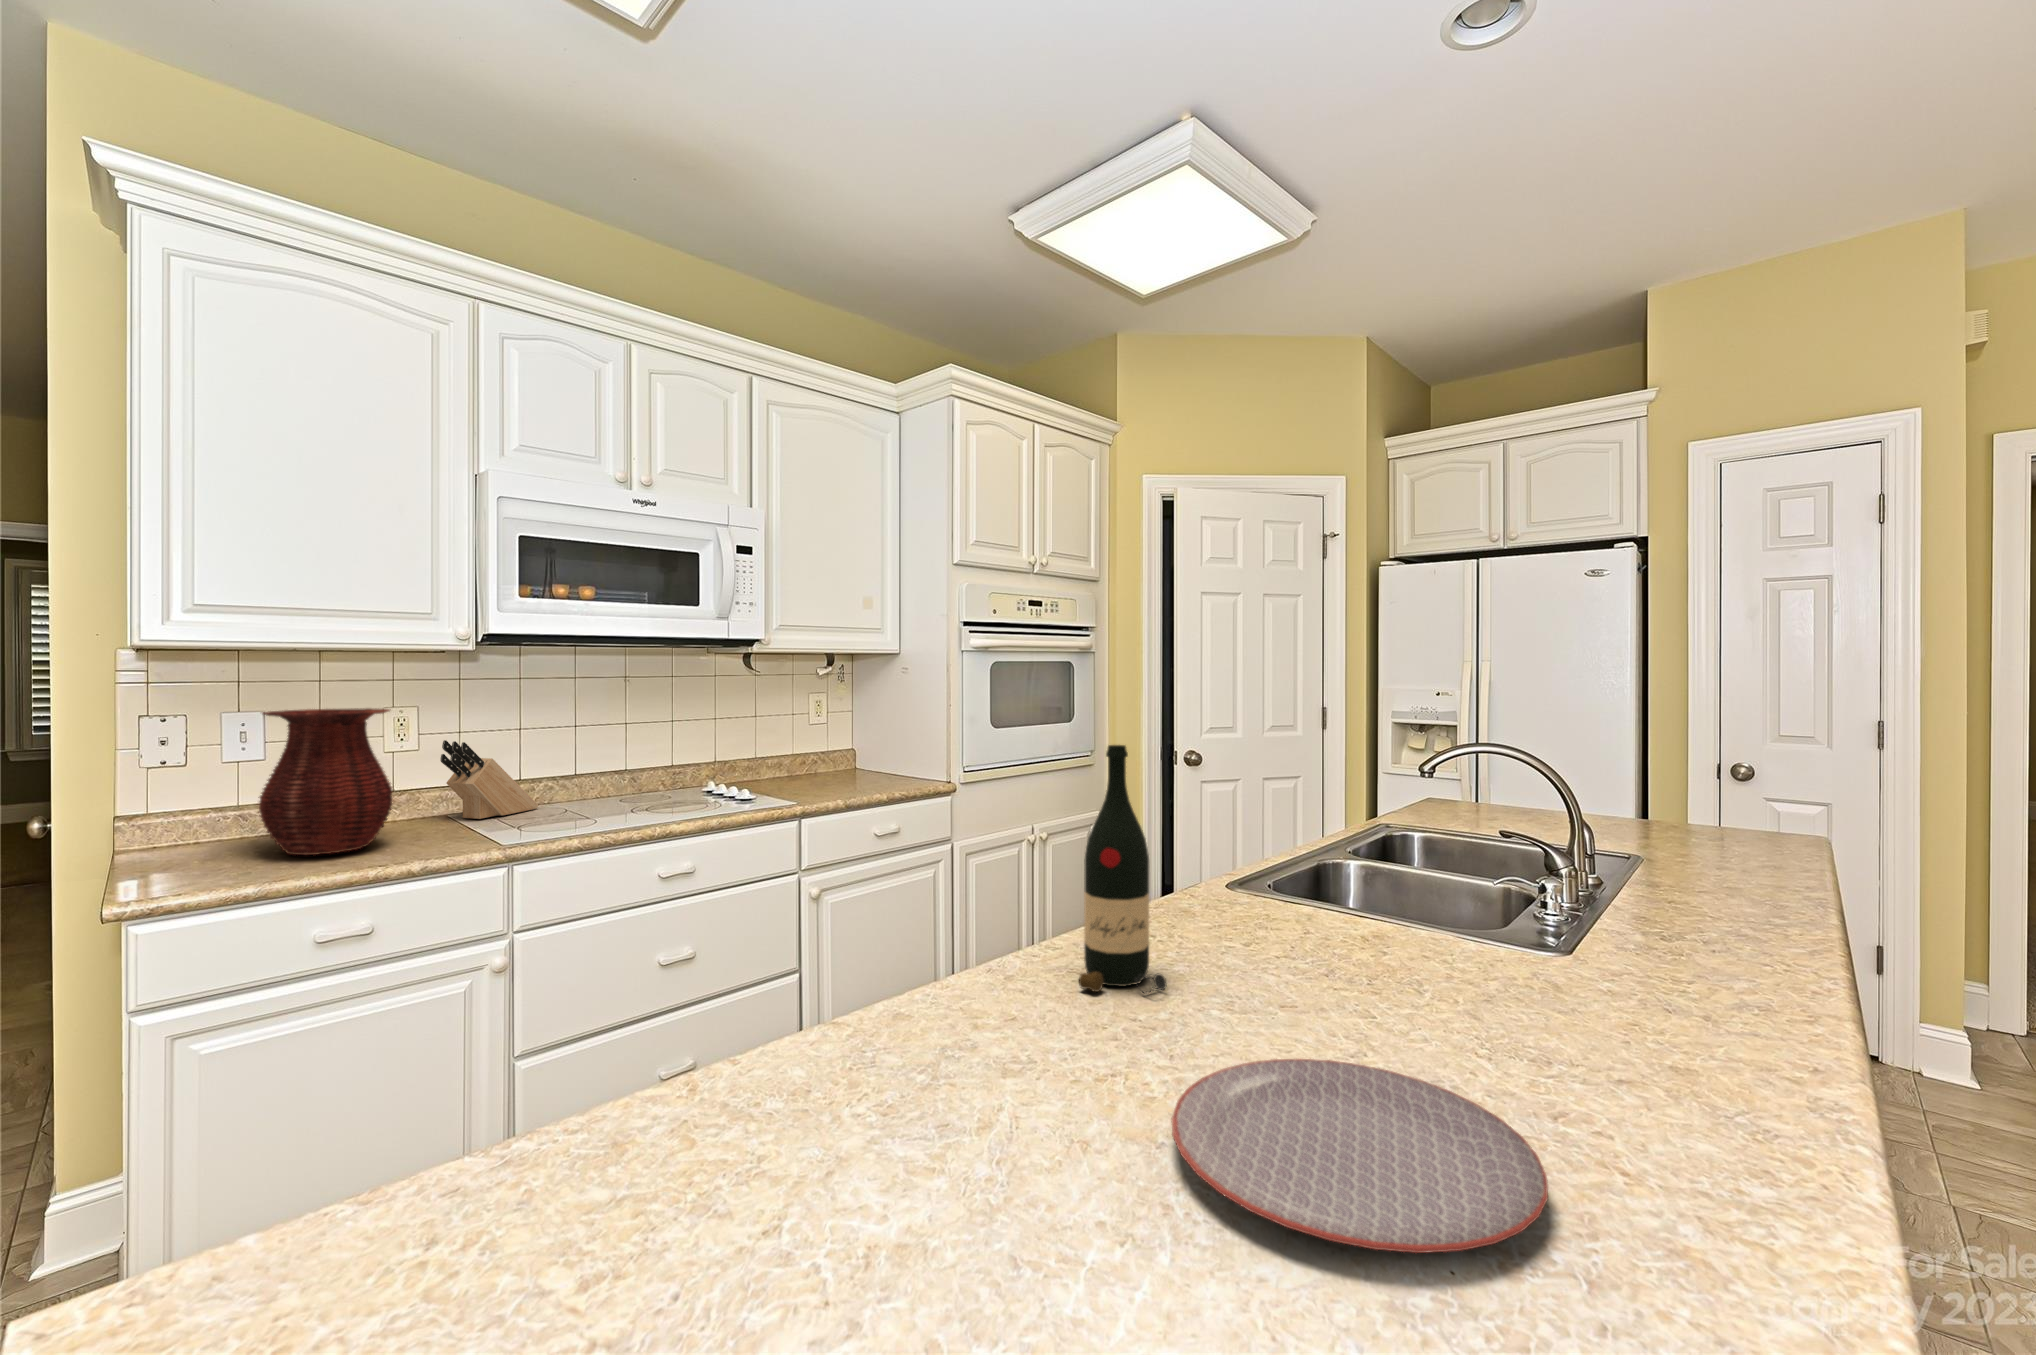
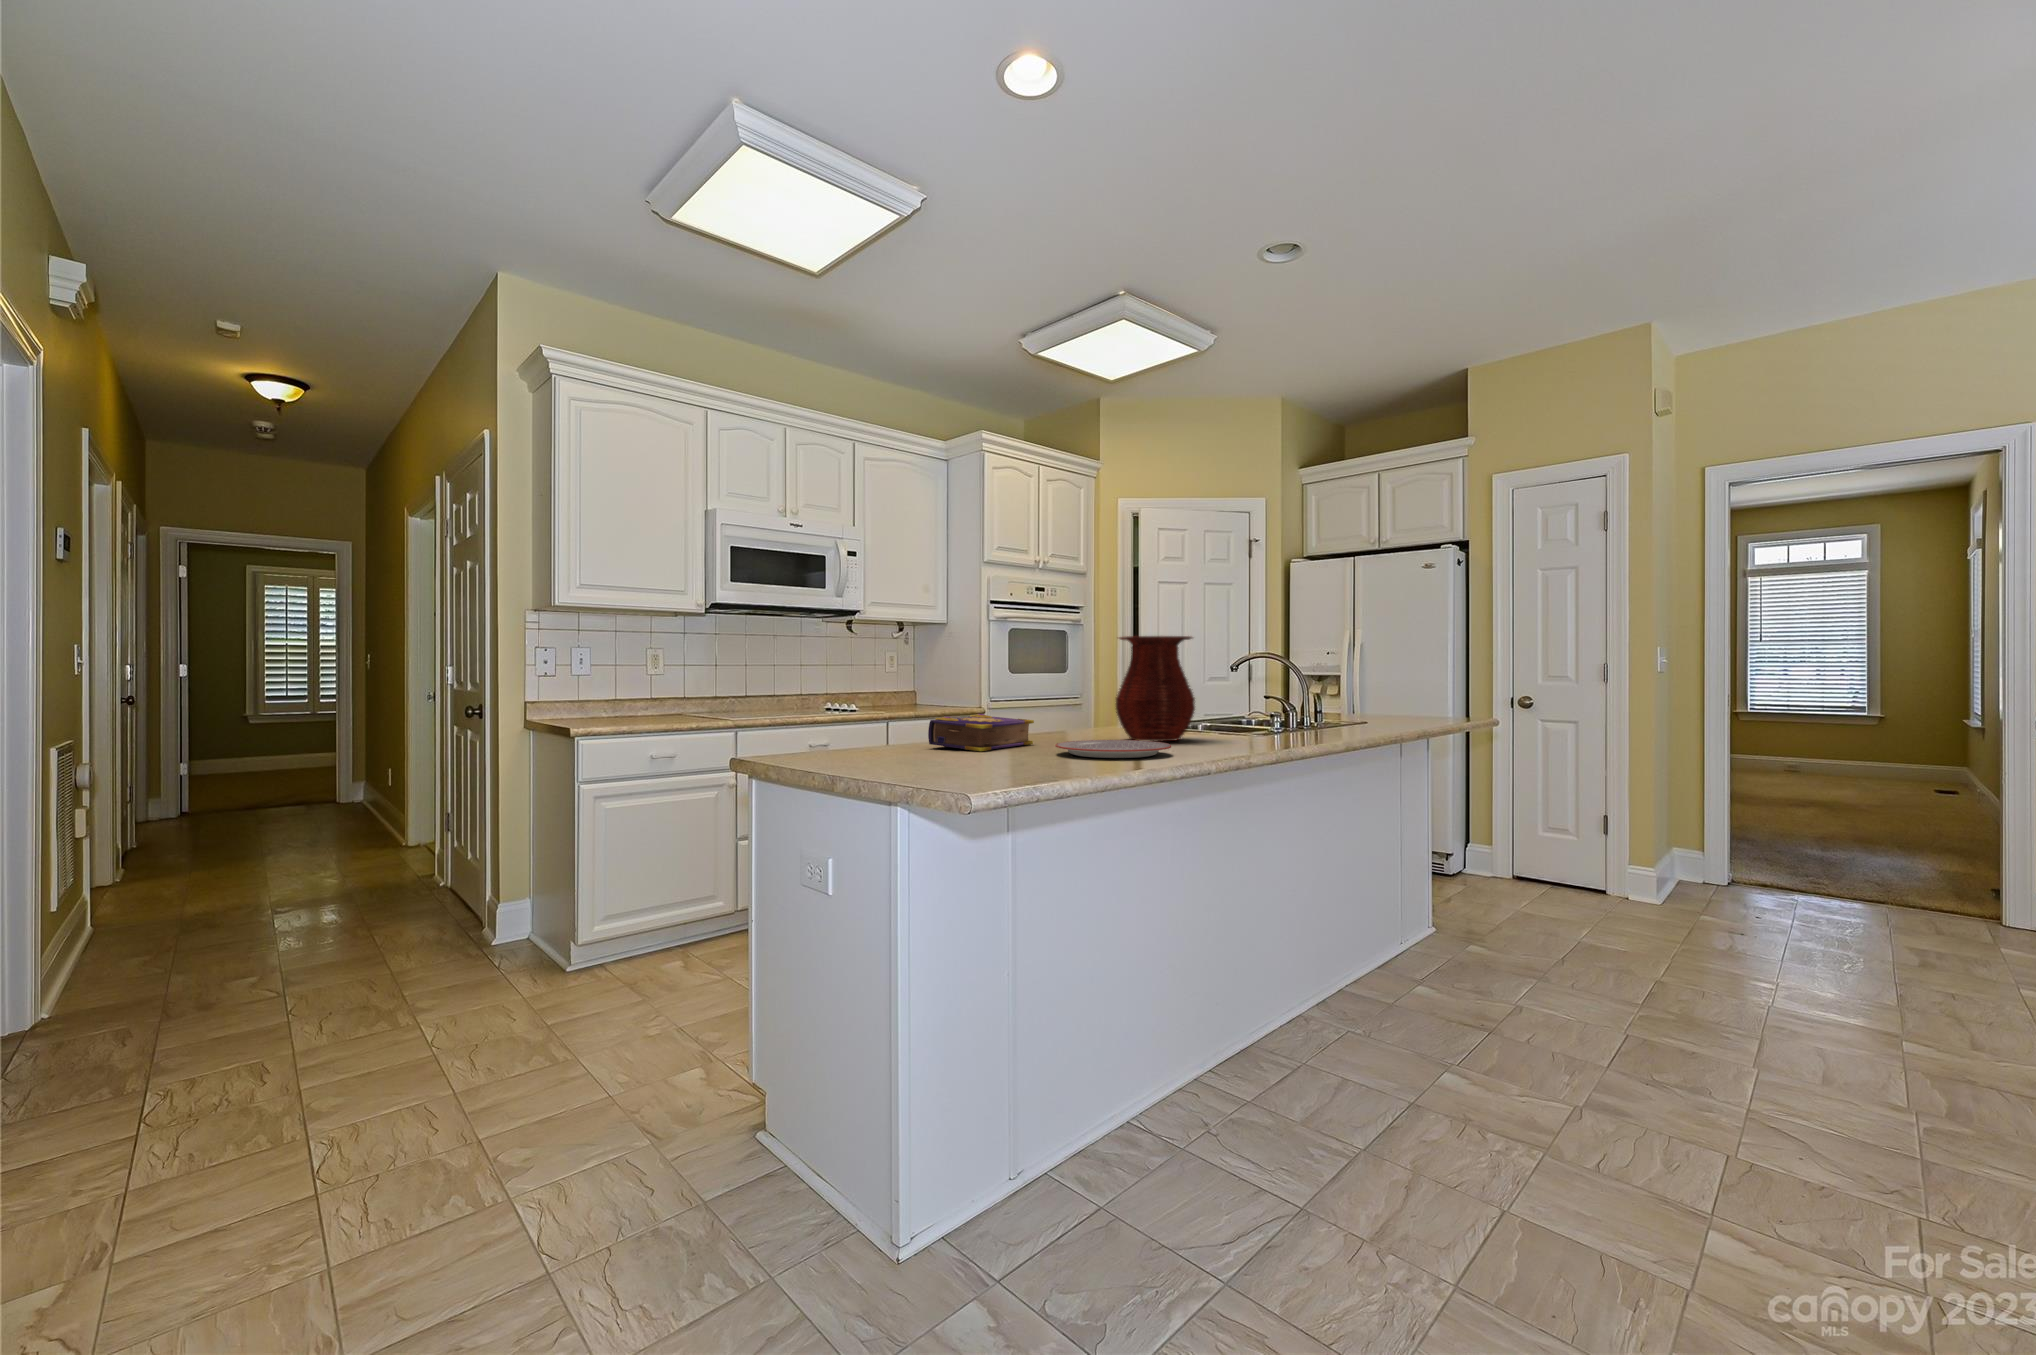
vase: present [259,708,393,855] -> present [1116,636,1195,741]
knife block: present [440,740,539,819] -> none [684,666,733,714]
wine bottle: present [1079,745,1167,993] -> none [1037,637,1075,741]
book: none [807,935,1078,1118] -> present [928,714,1034,751]

